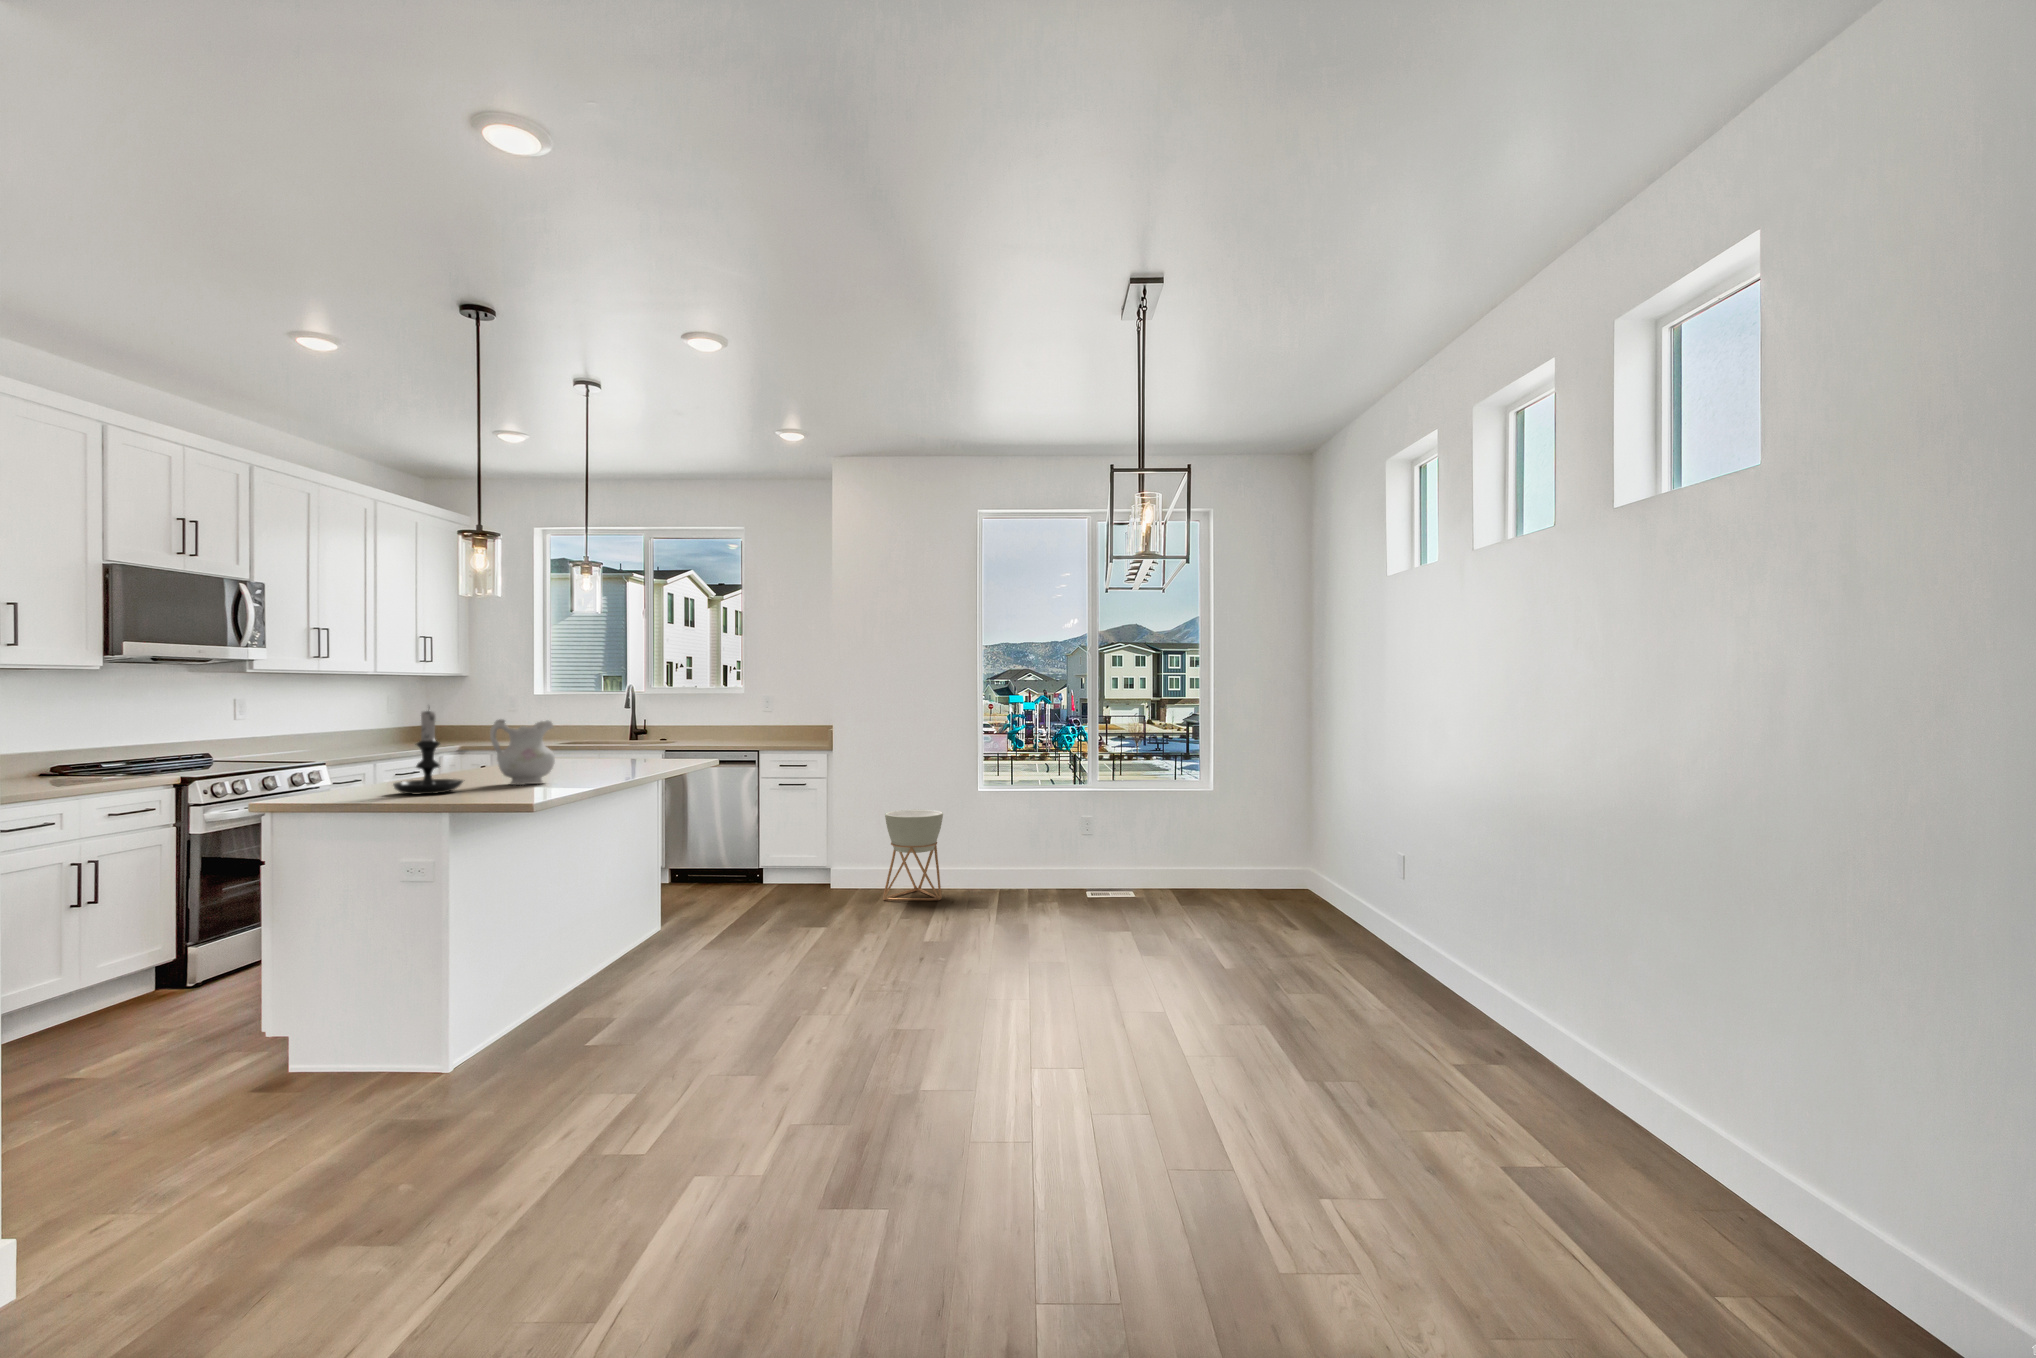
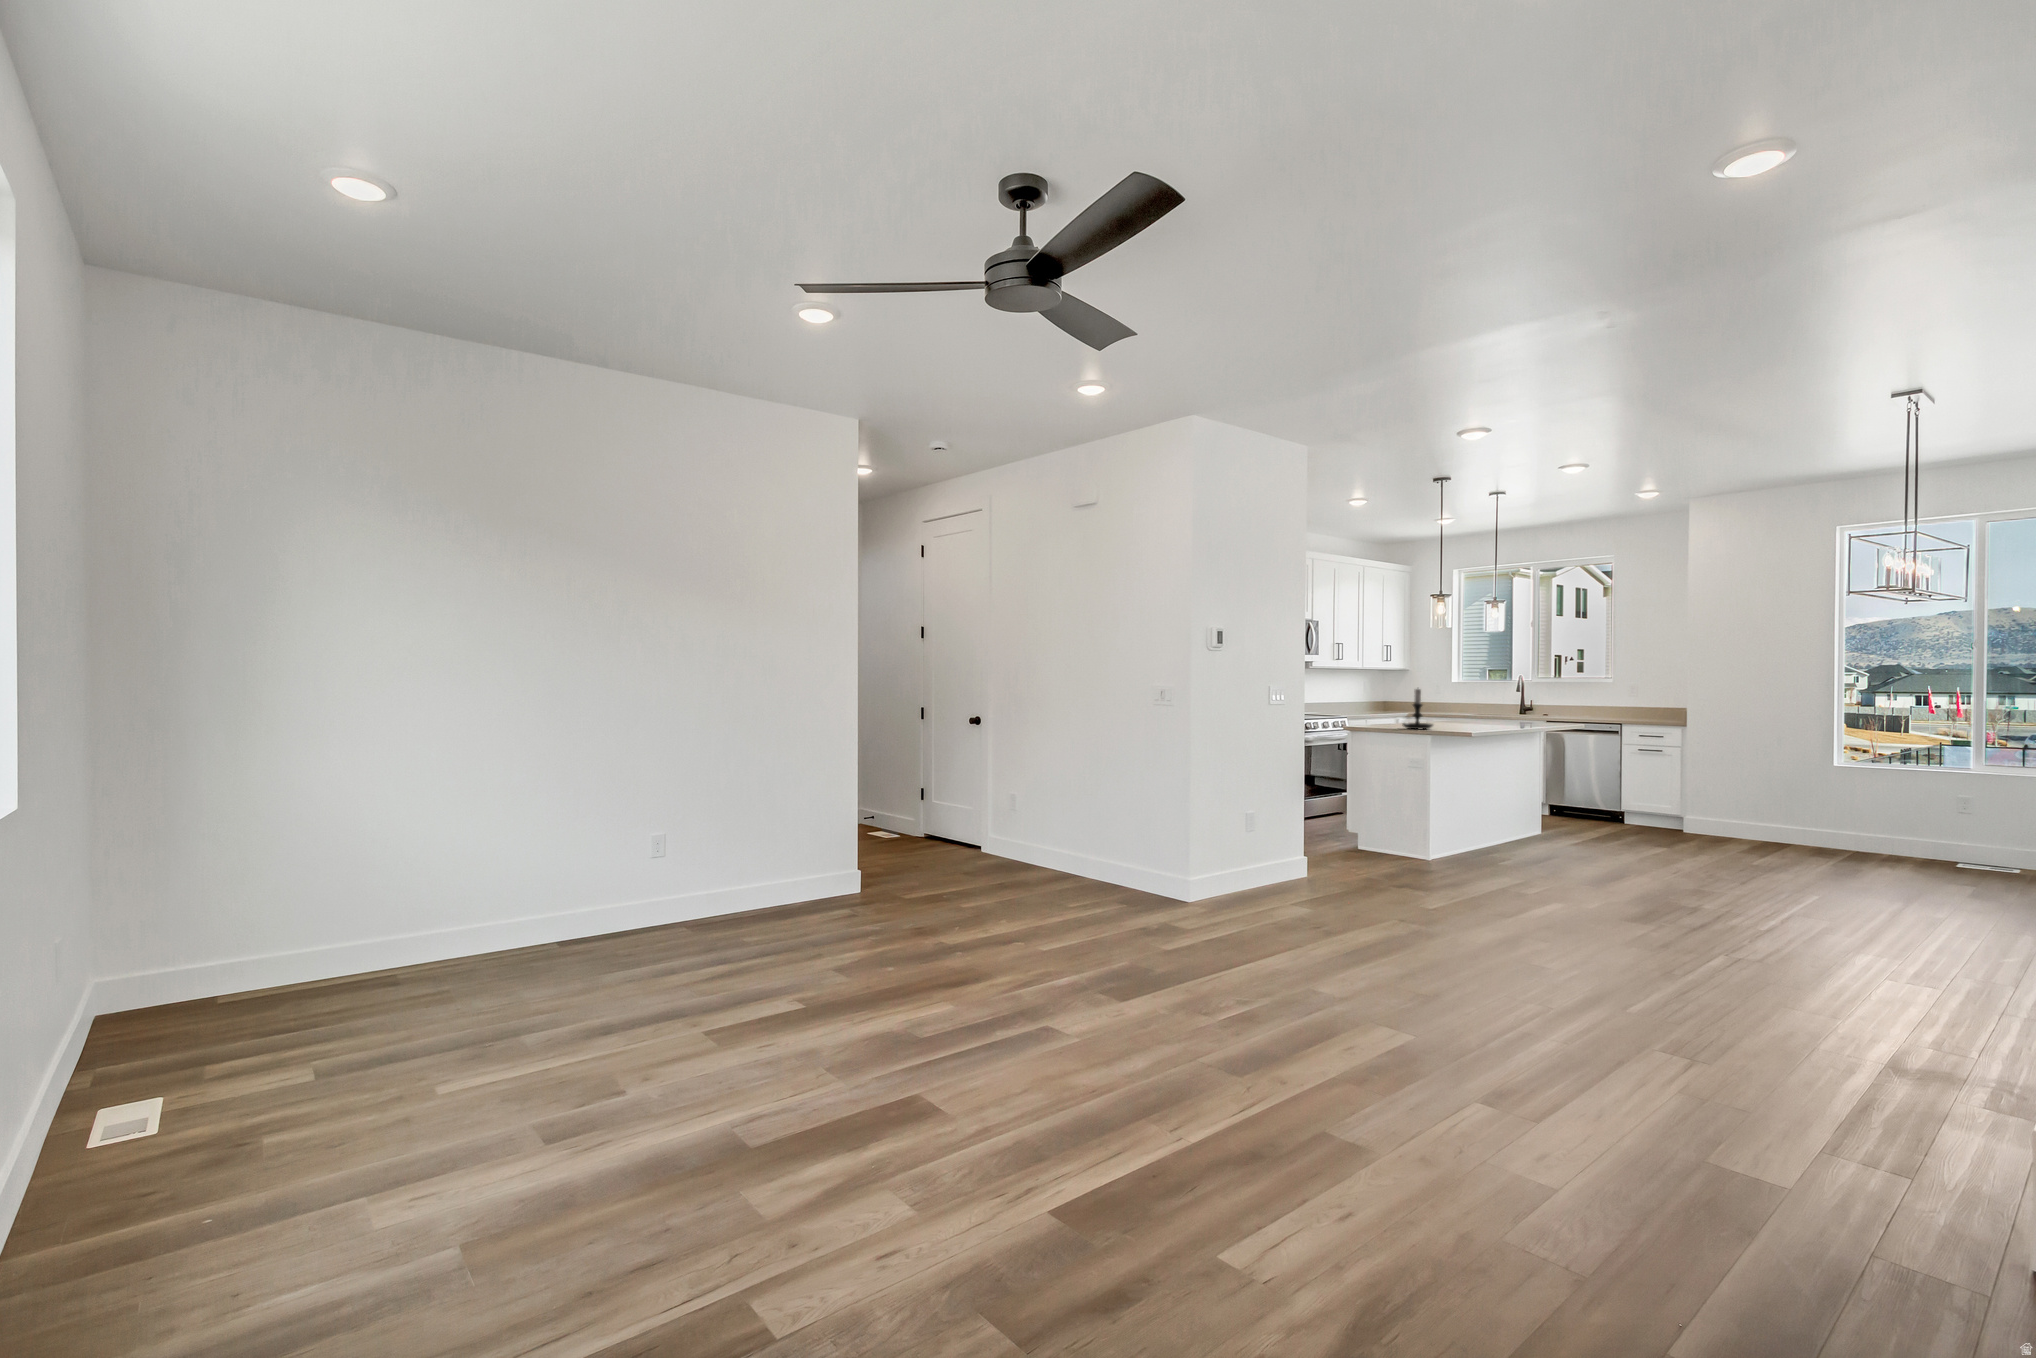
ceramic pitcher: present [490,719,555,785] -> none [1445,694,1479,730]
planter: present [883,810,943,901] -> none [1730,779,1793,854]

